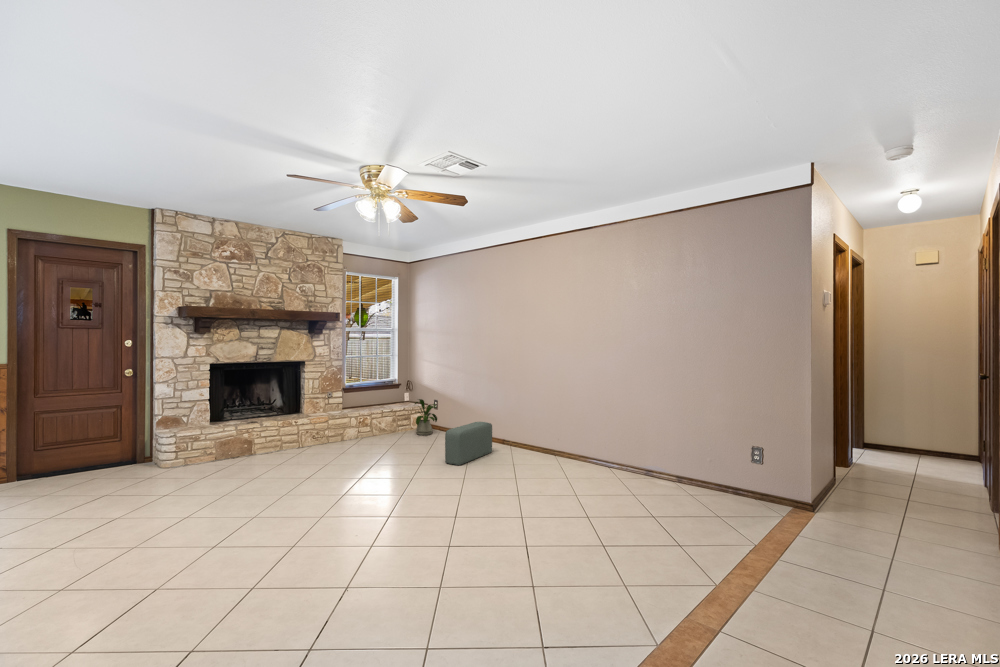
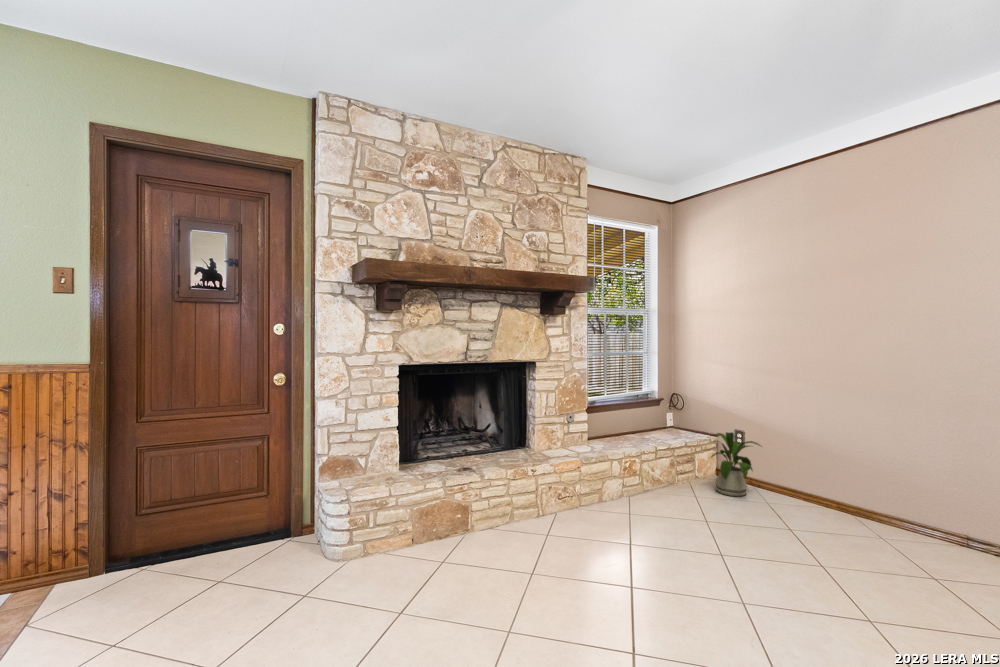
pouf: present [445,422,492,465] -> none [914,500,980,626]

